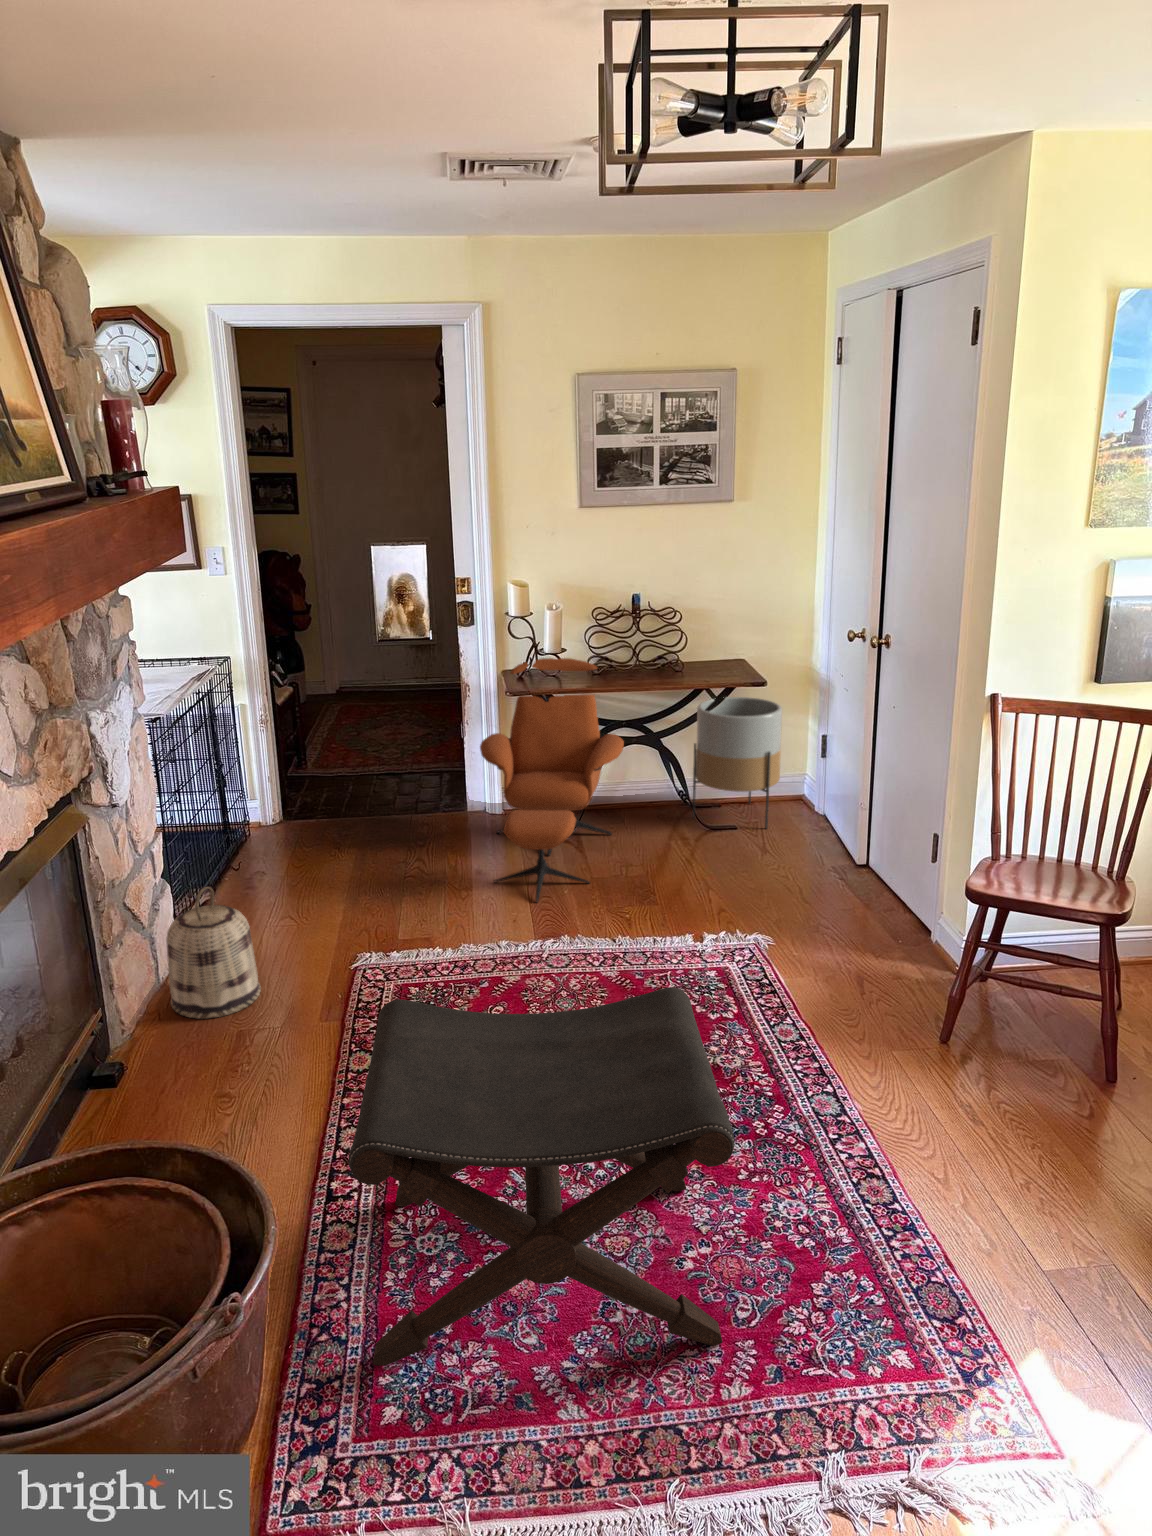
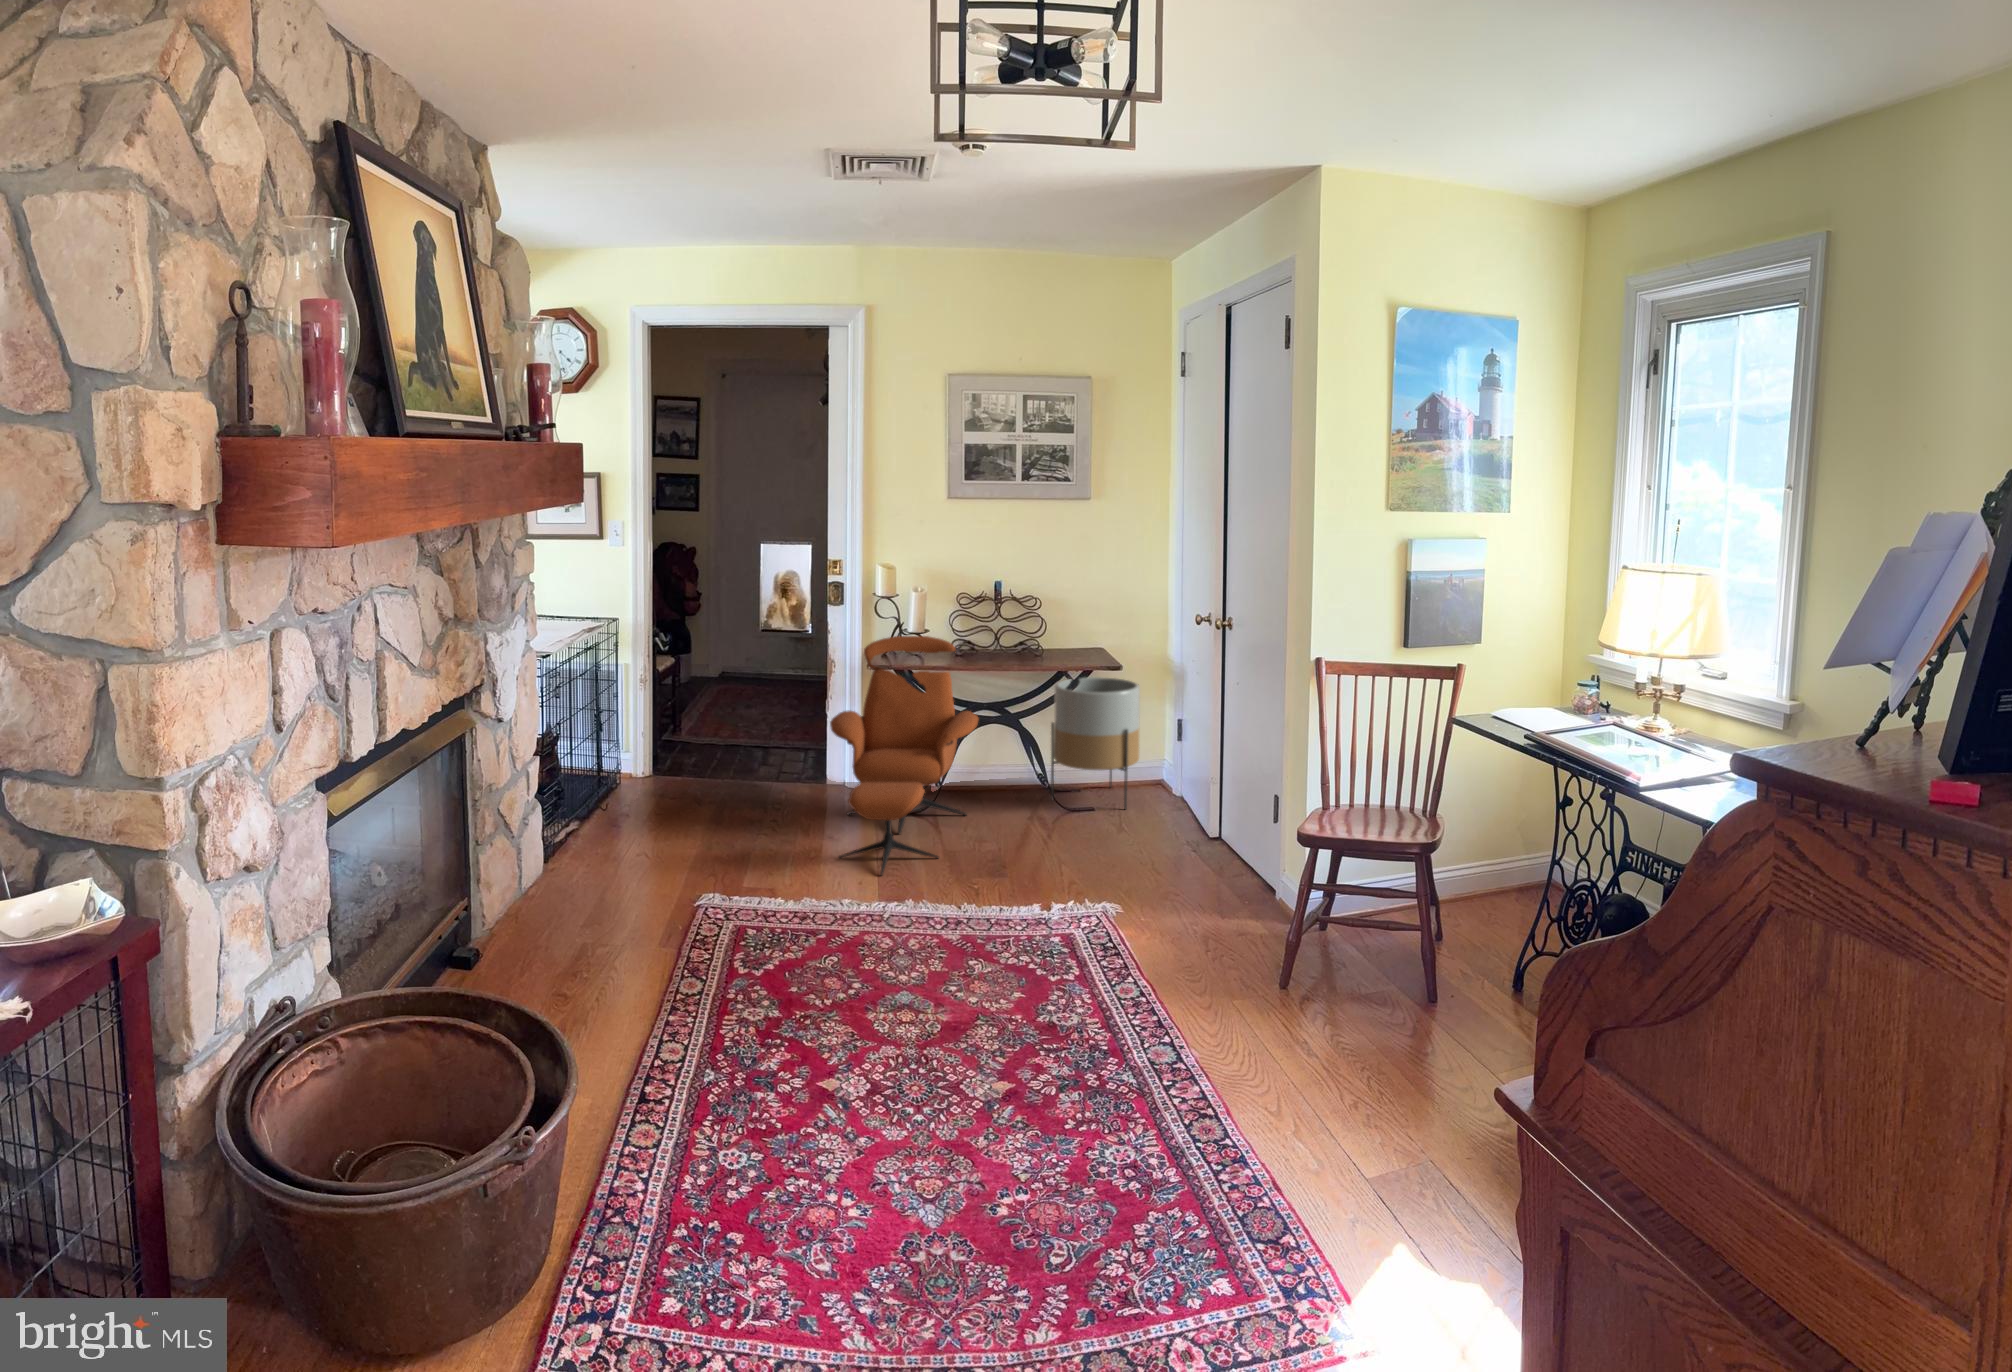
basket: present [166,887,261,1019] -> none [474,843,576,985]
footstool: present [348,987,735,1366] -> none [619,910,1037,1313]

